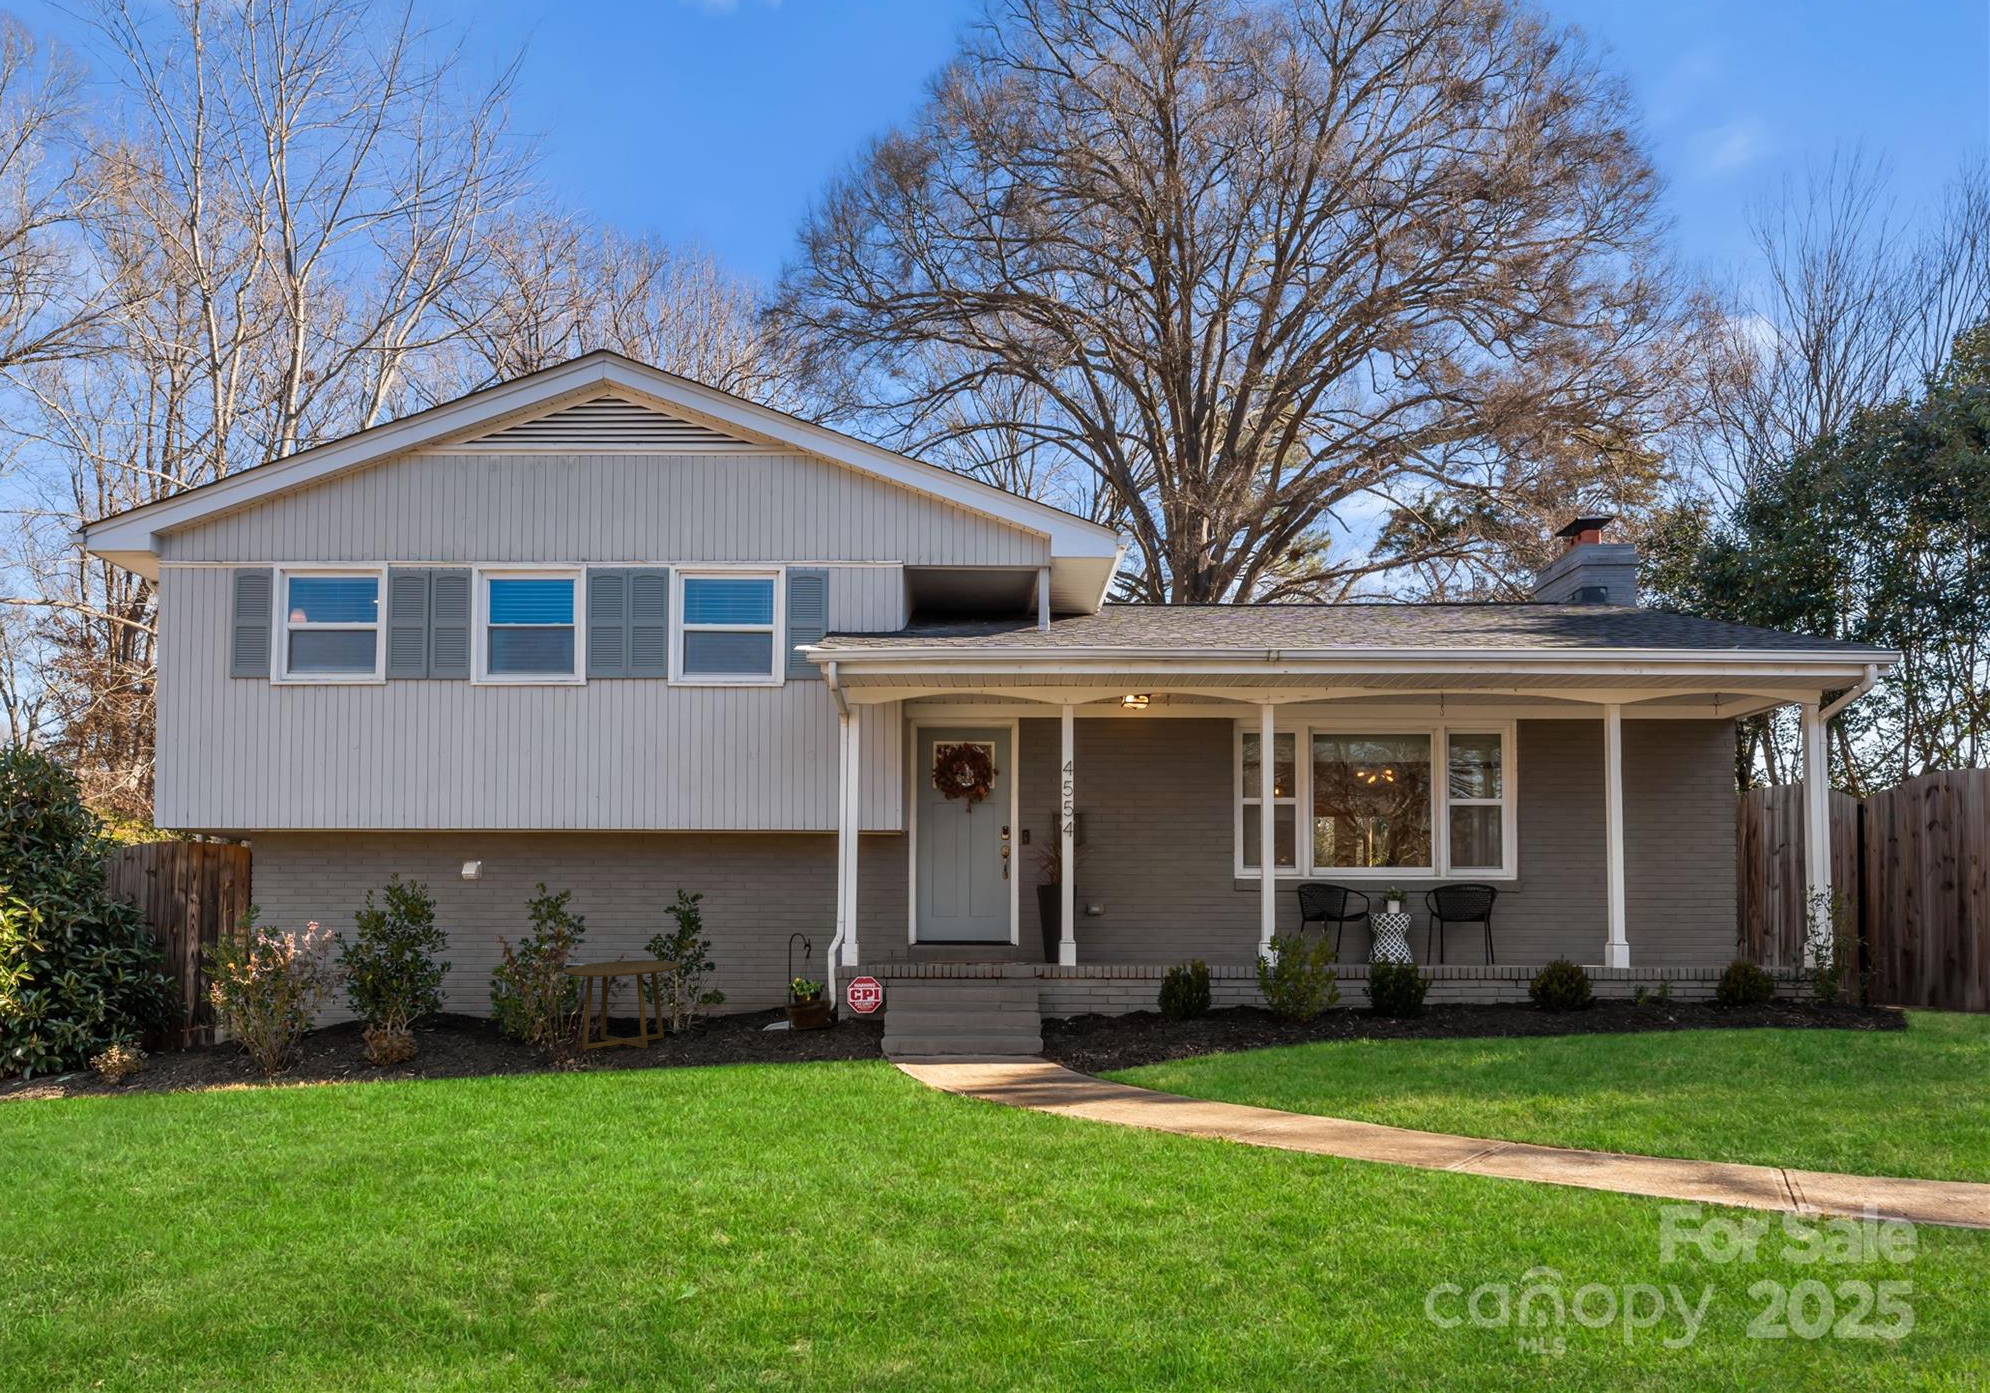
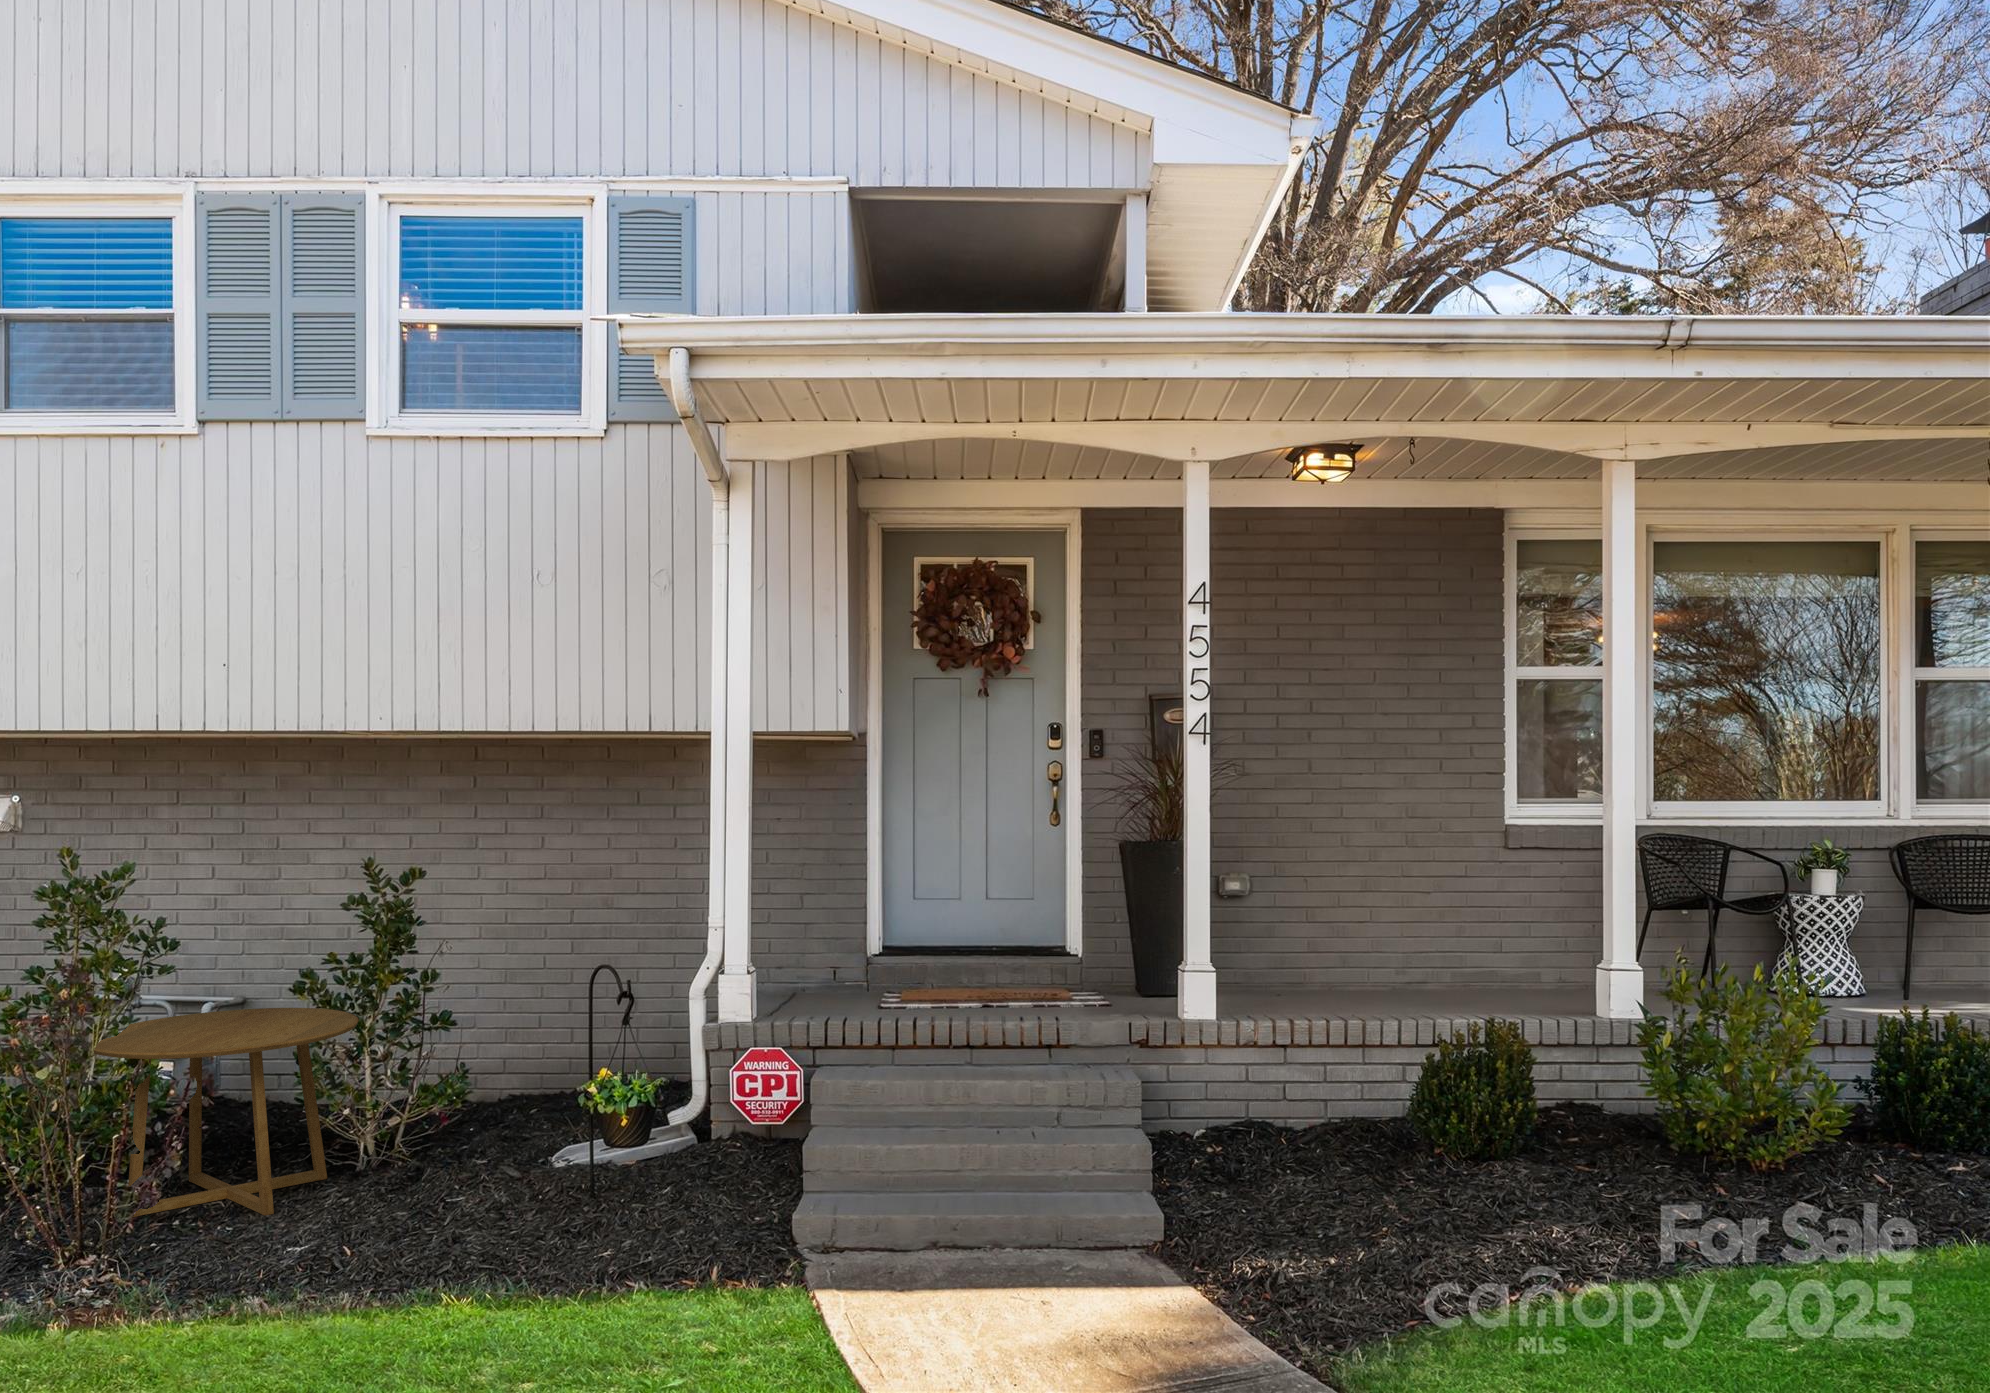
woven basket: present [785,994,832,1031] -> none [593,1072,702,1160]

